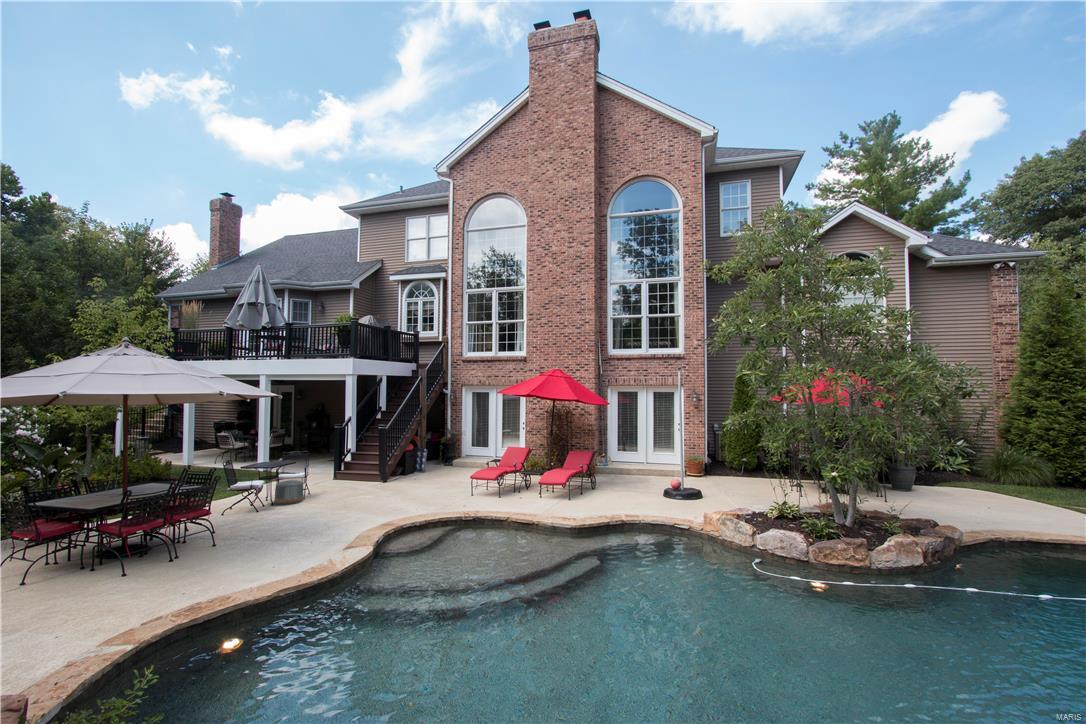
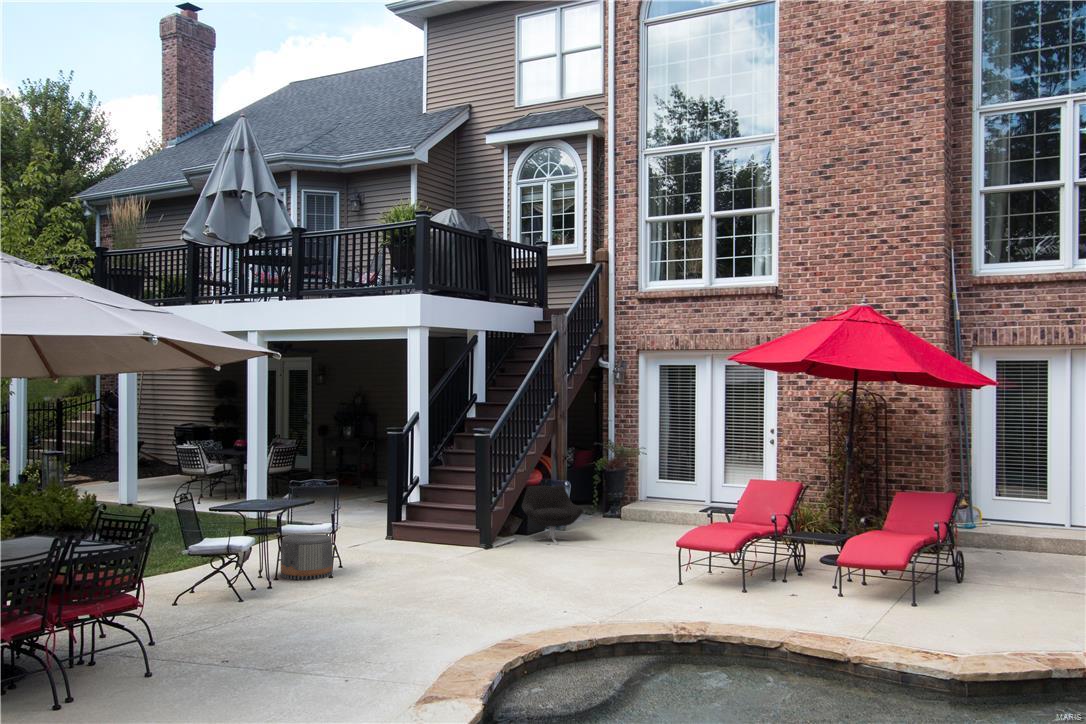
lounge chair: none [403,451,434,480] -> present [522,486,583,544]

